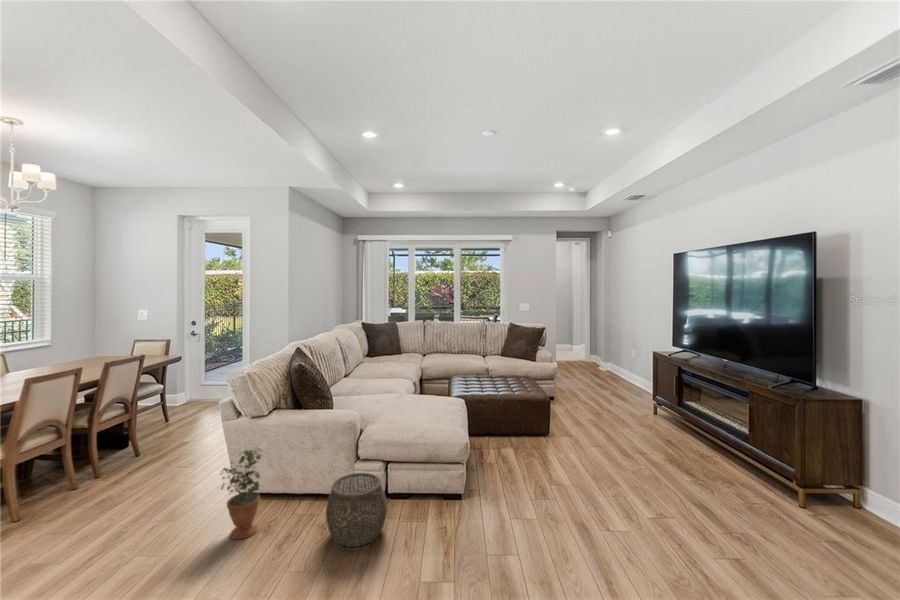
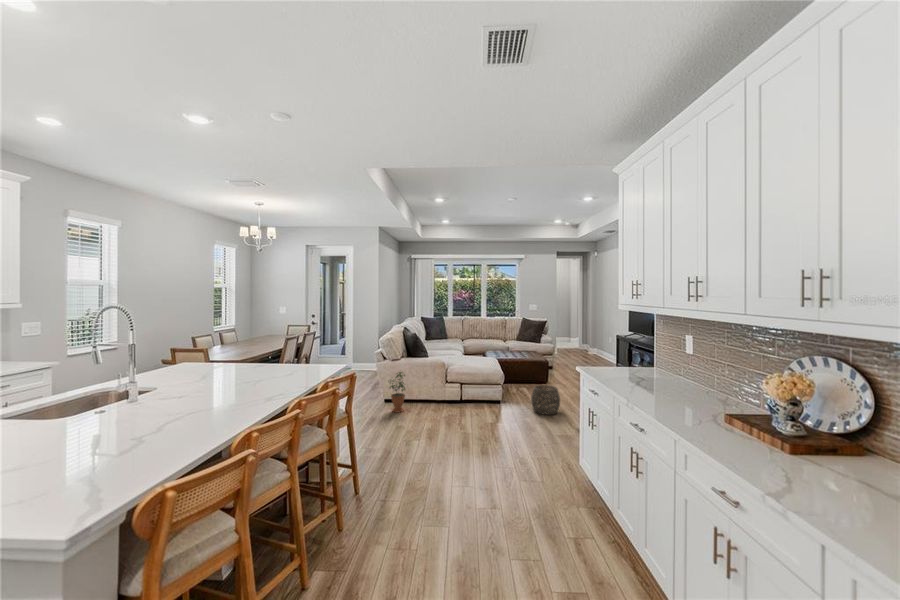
woven basket: present [326,473,387,547] -> present [531,385,560,415]

